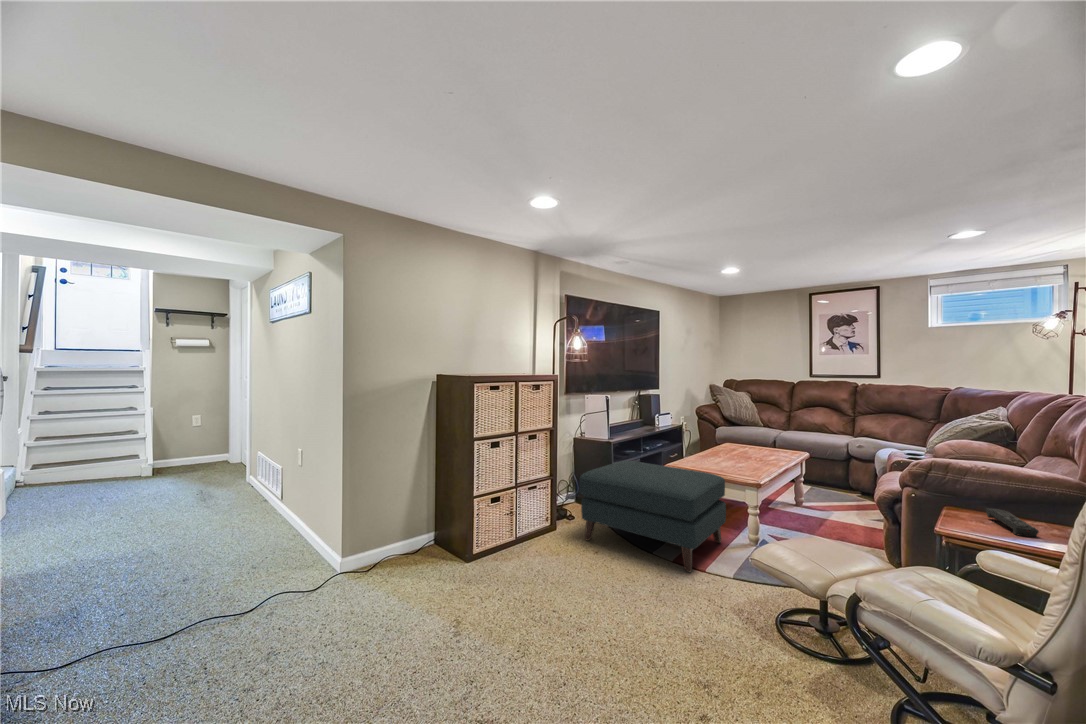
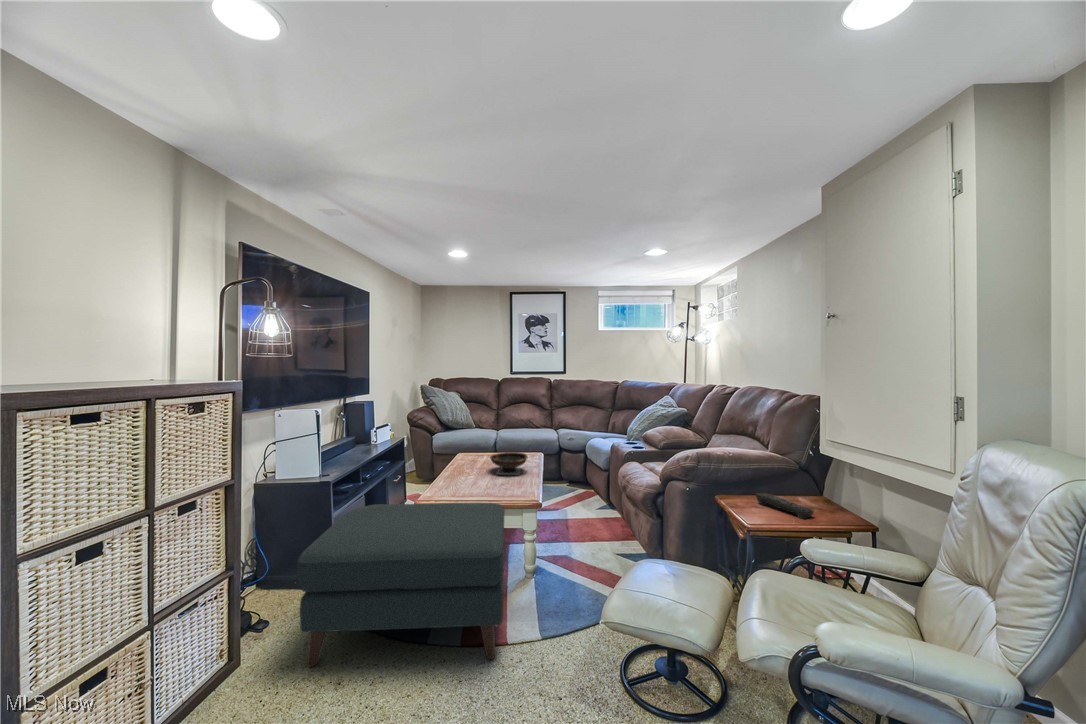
bowl: none [737,444,774,465] -> present [490,452,528,475]

